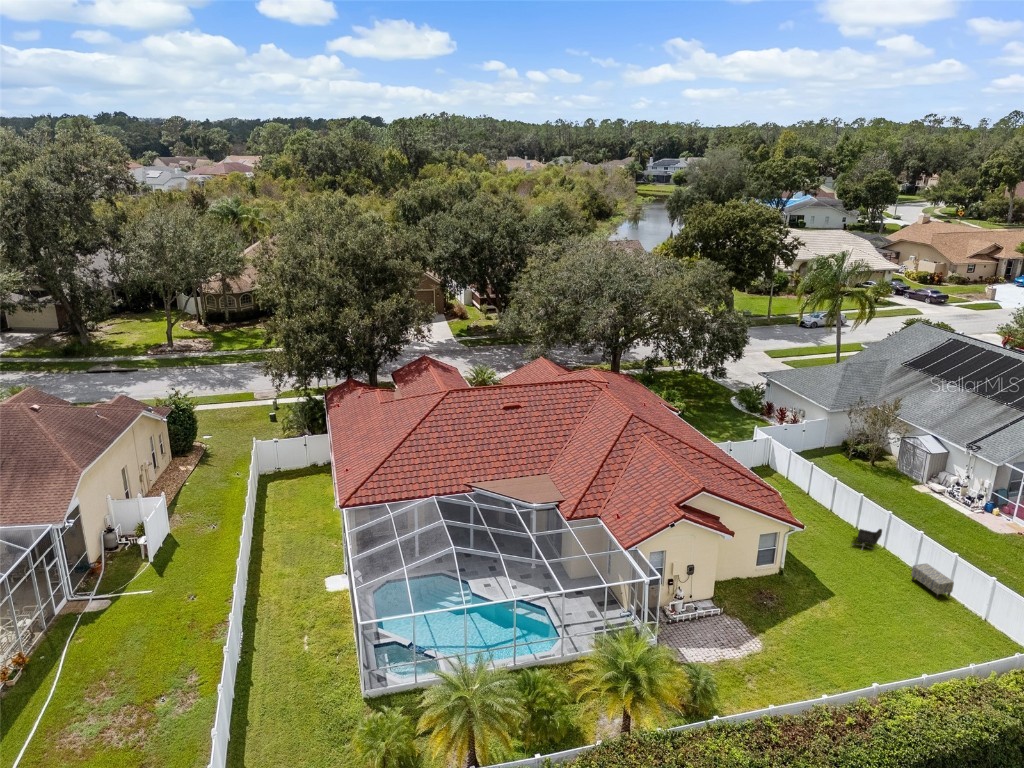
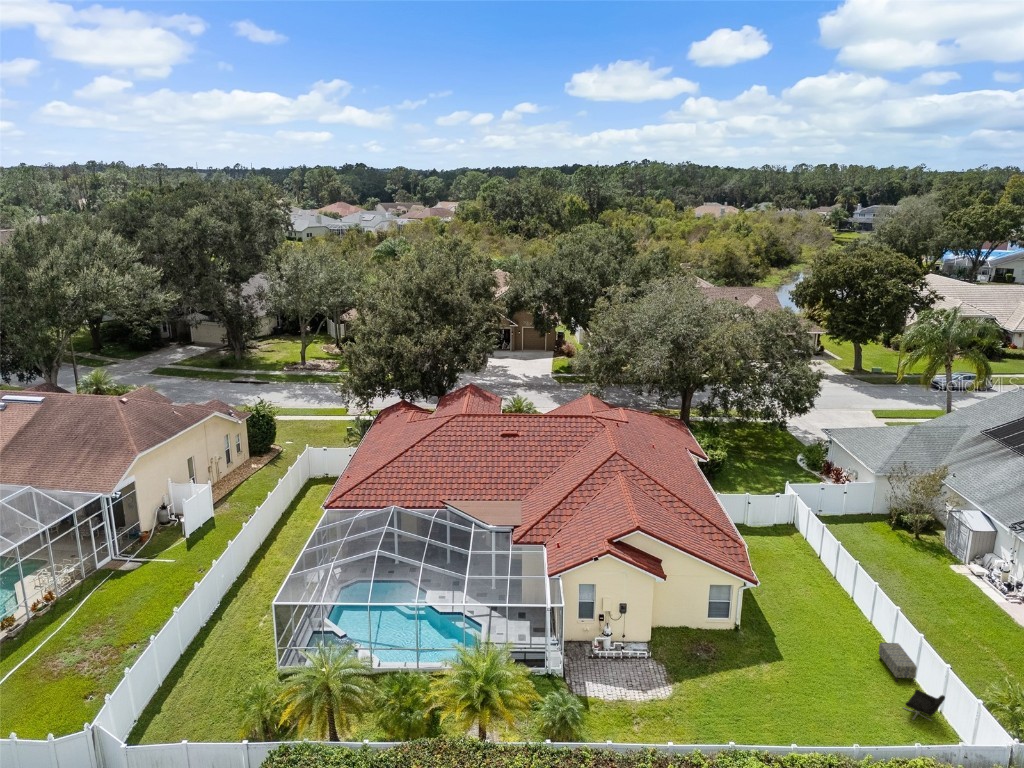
lounge chair: present [857,529,882,550] -> present [906,690,945,720]

